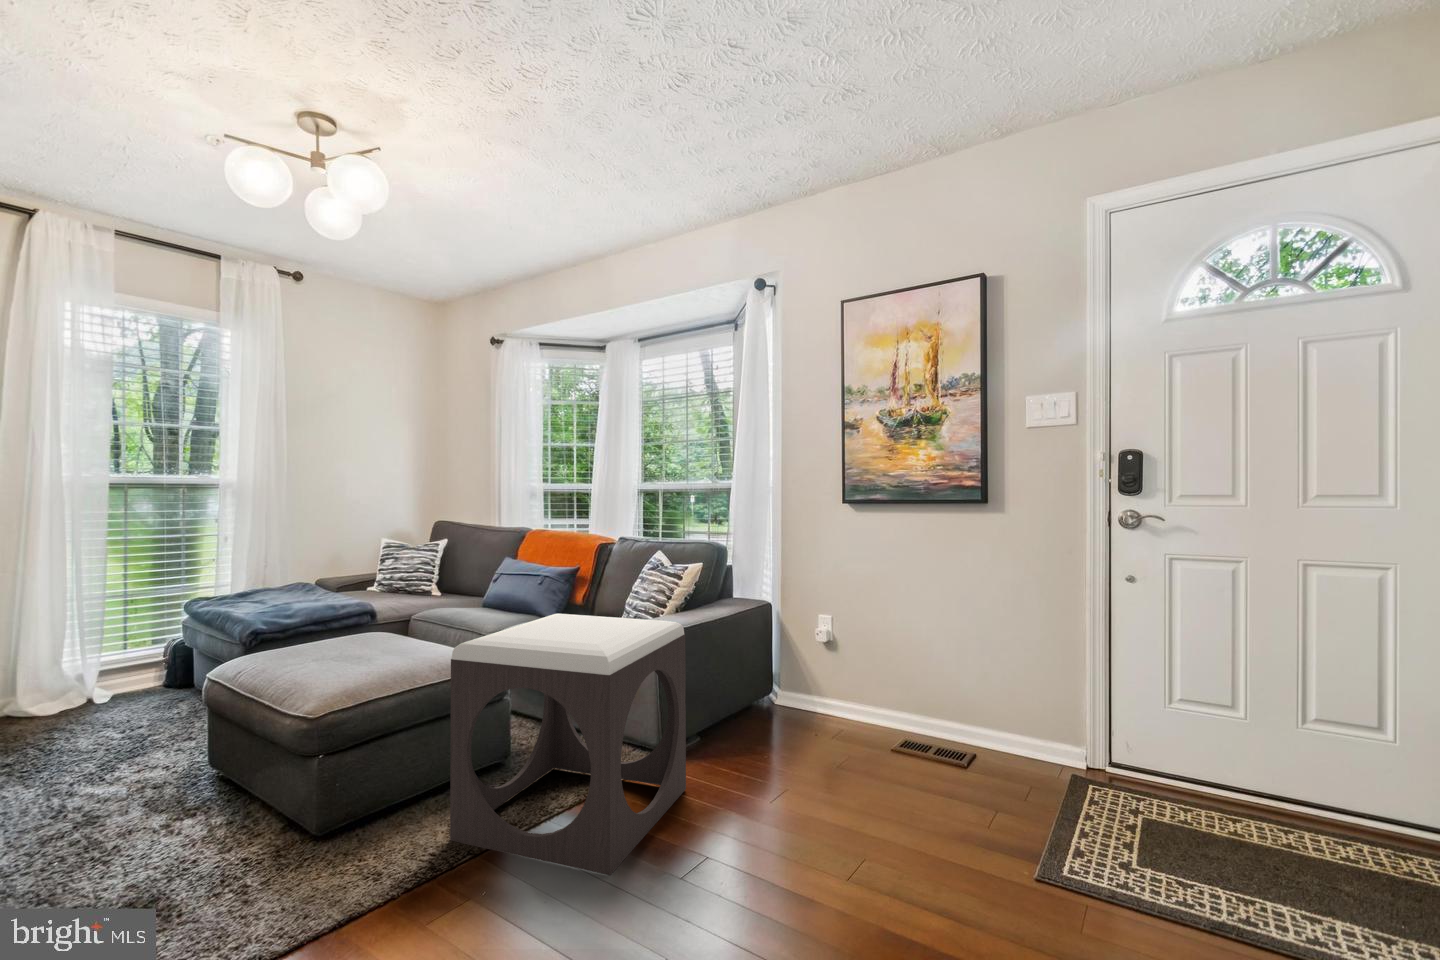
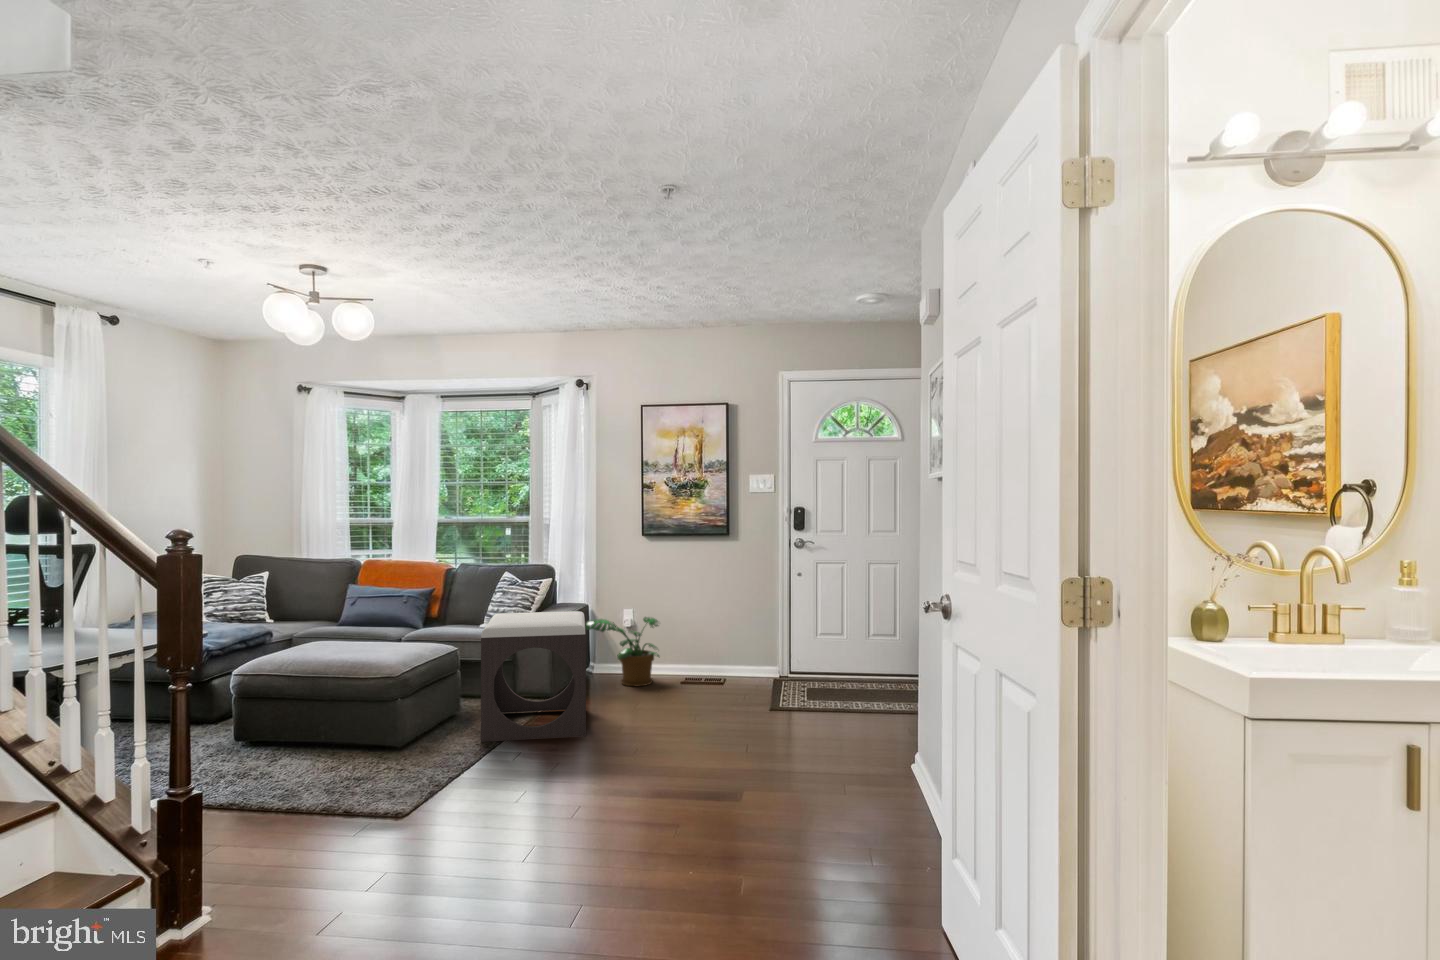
potted plant: none [733,629,868,748] -> present [585,617,659,686]

